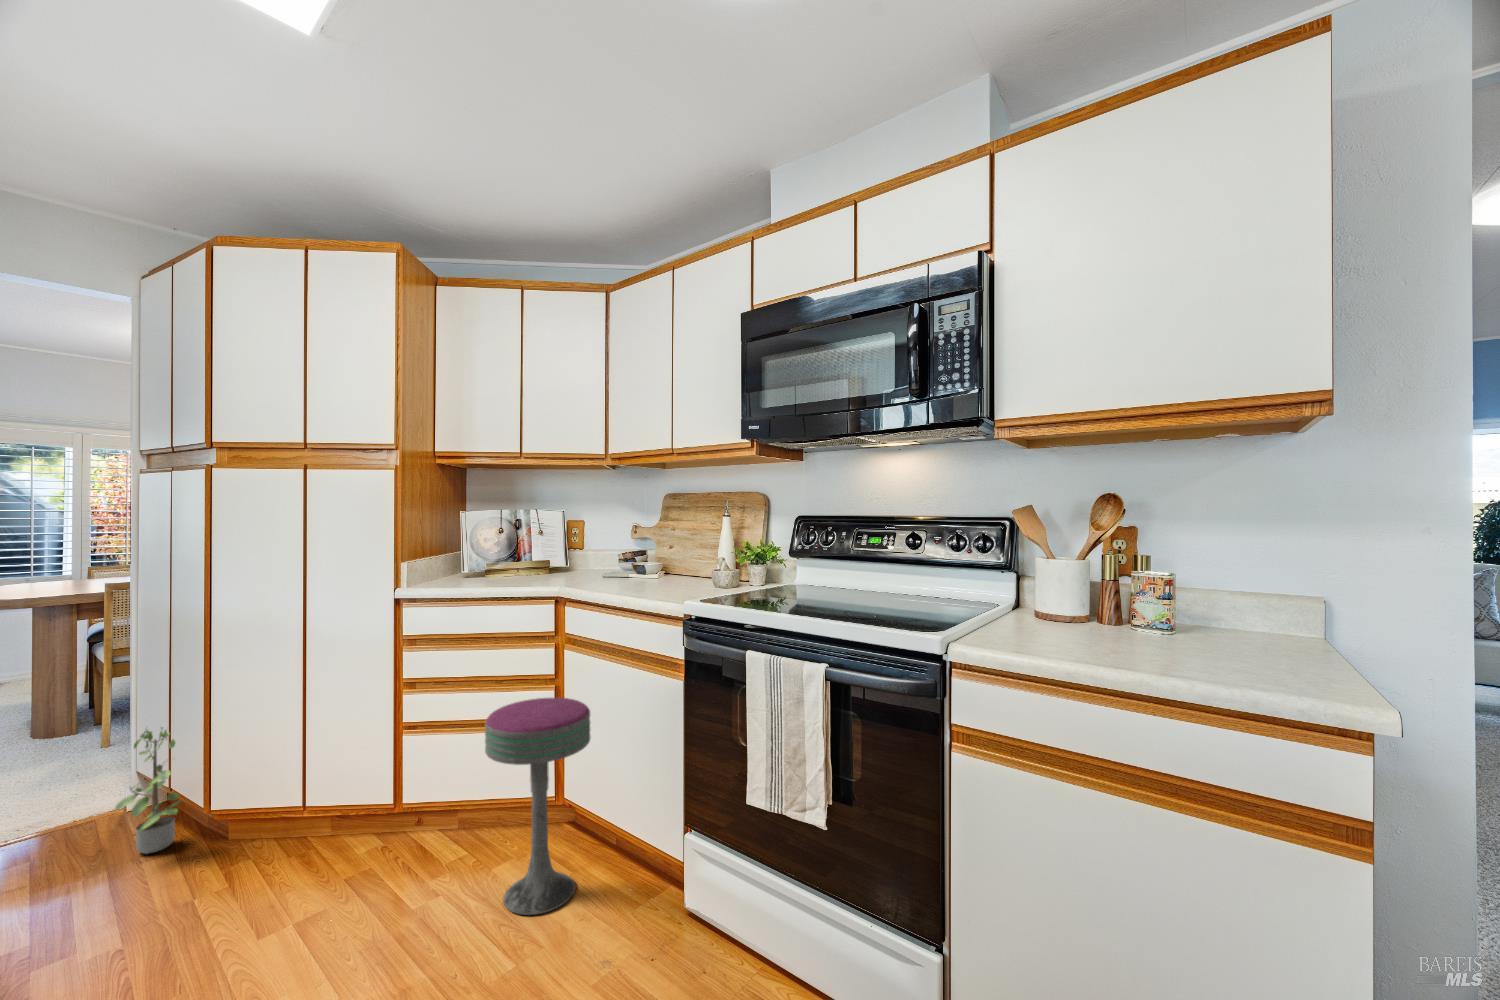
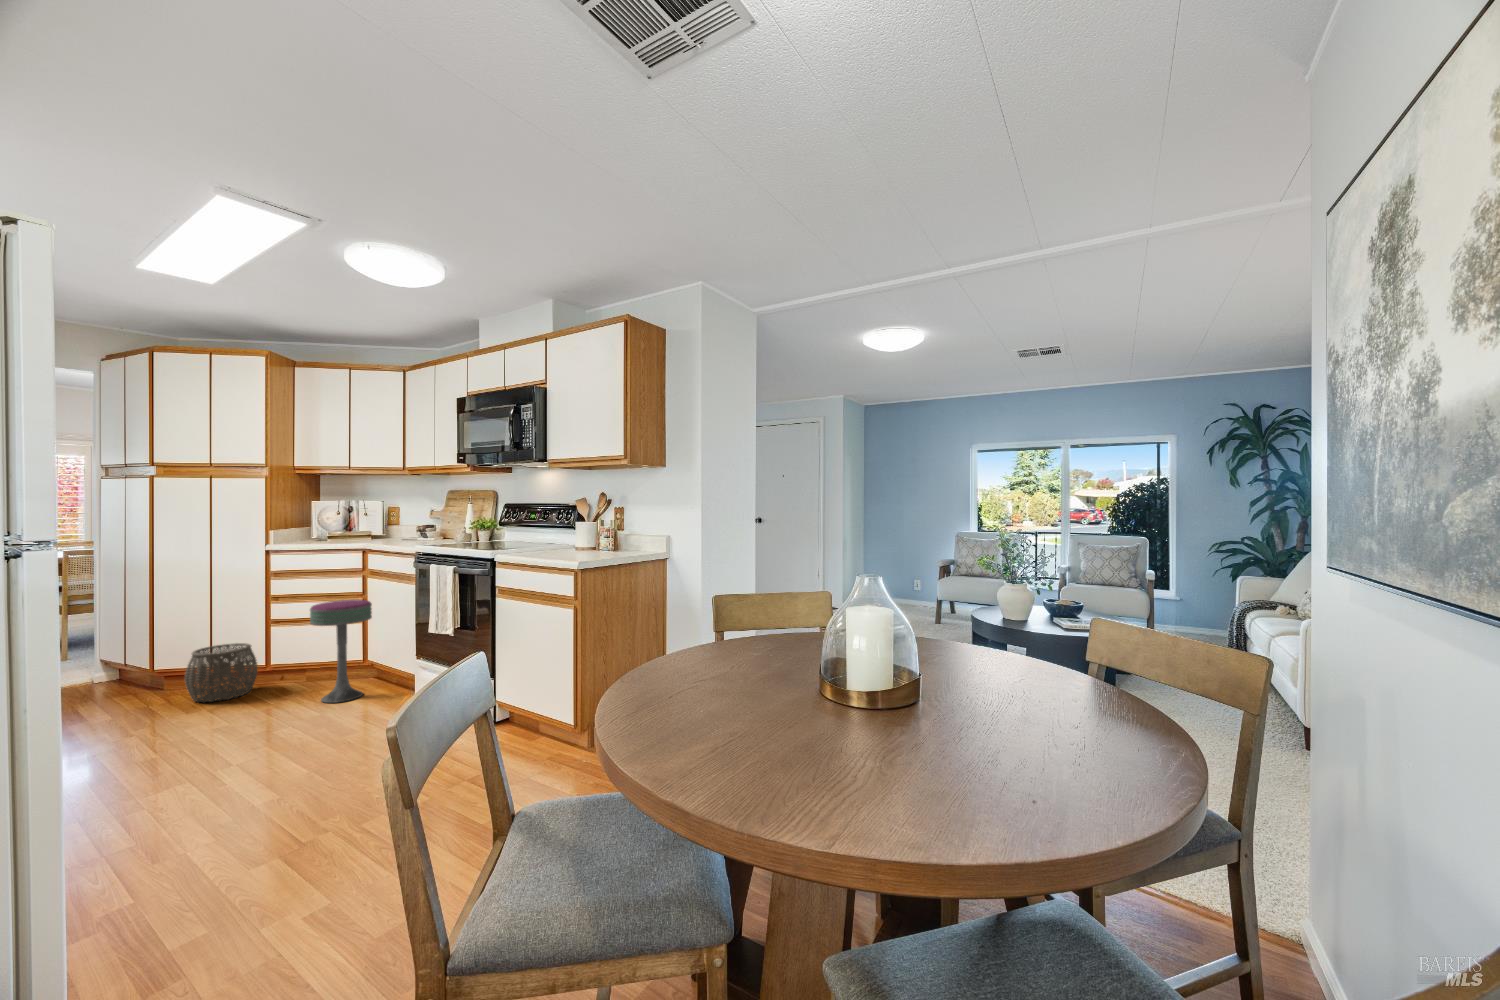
potted plant: present [115,727,180,854] -> none [95,623,137,694]
woven basket: none [259,768,385,897] -> present [185,643,258,702]

